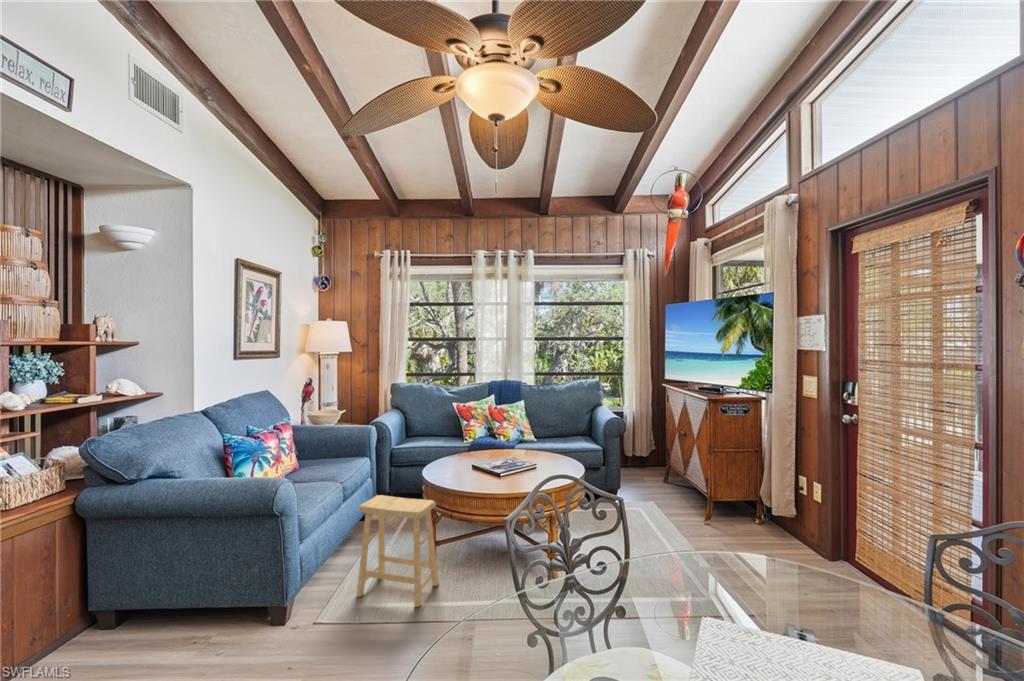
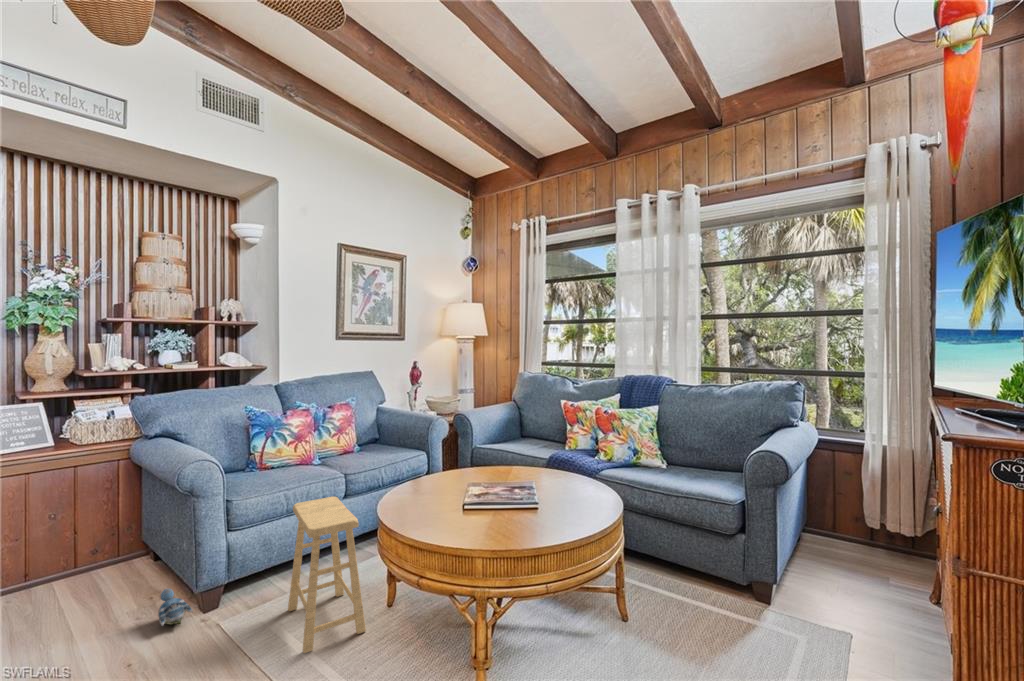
plush toy: none [242,613,283,643] -> present [158,589,193,626]

